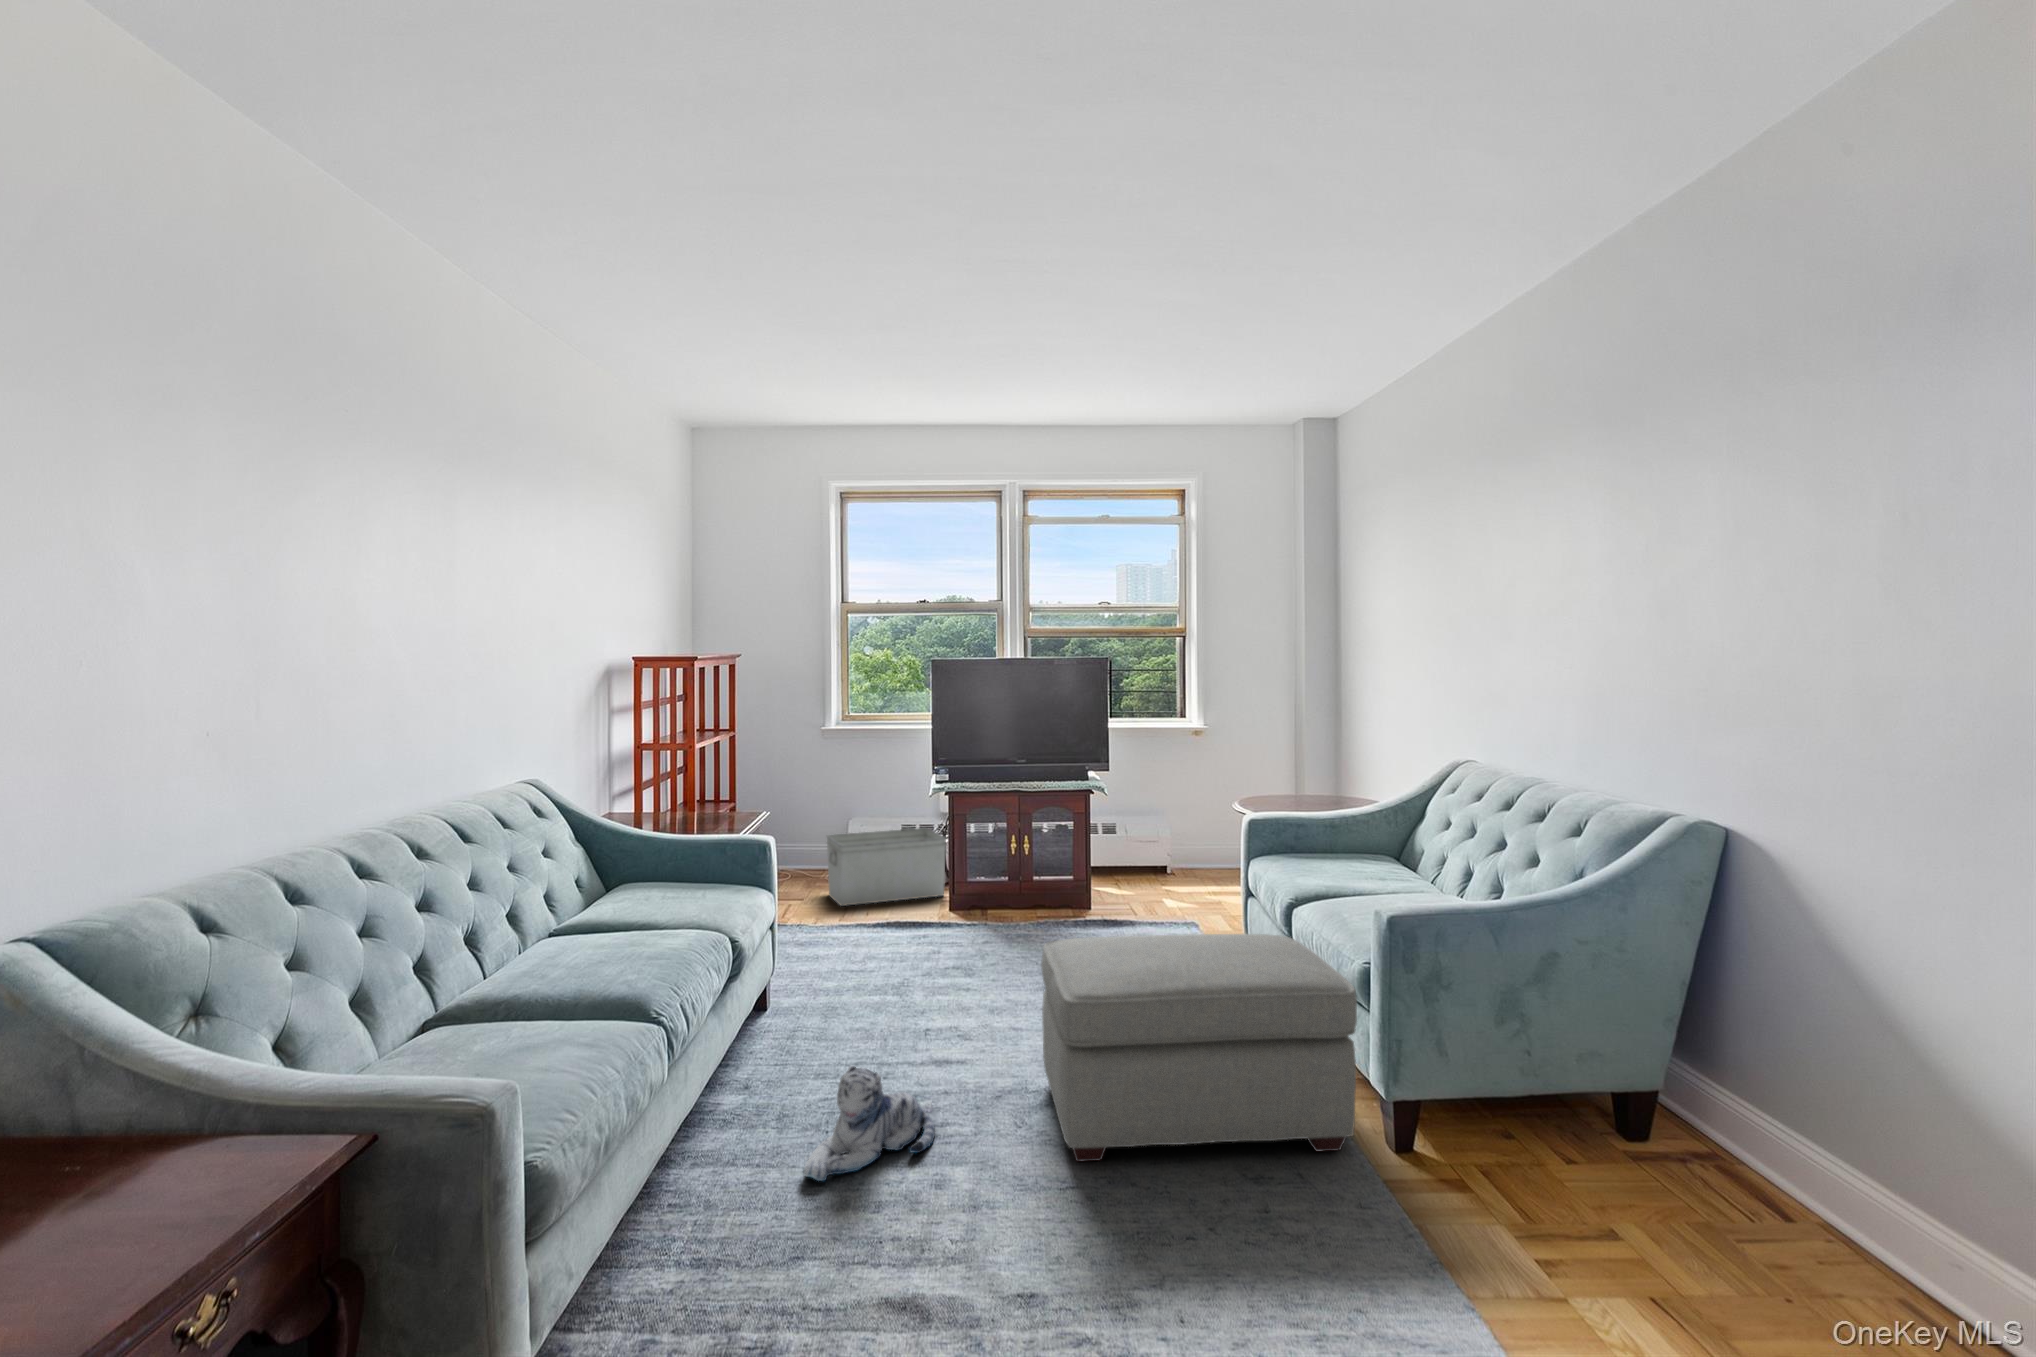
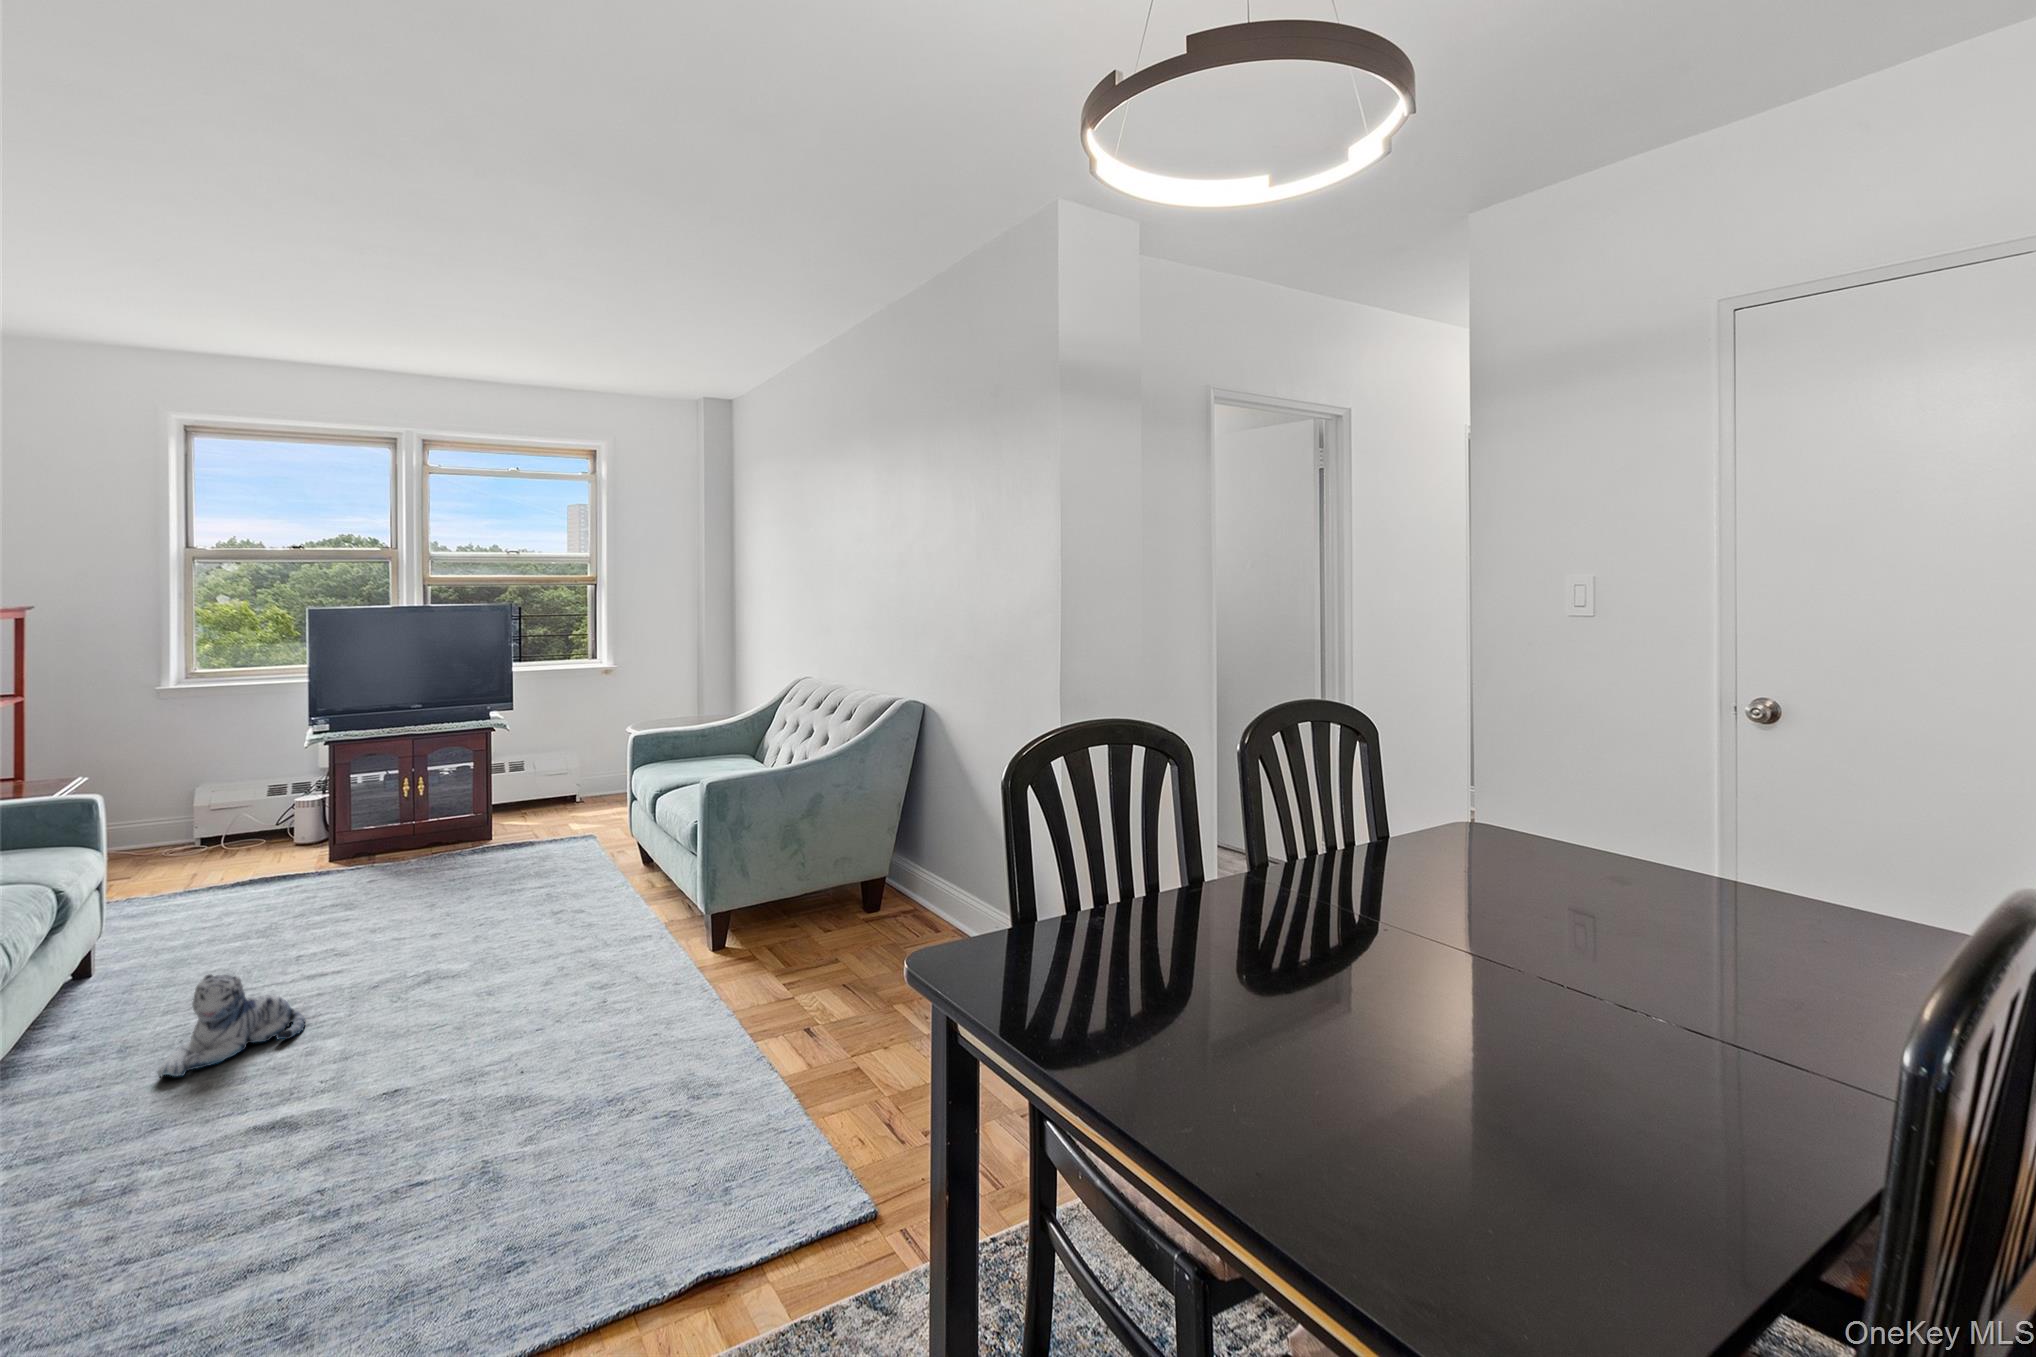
storage bin: present [827,828,946,906] -> none [174,783,328,871]
ottoman: present [1041,934,1357,1161] -> none [413,821,684,1017]

